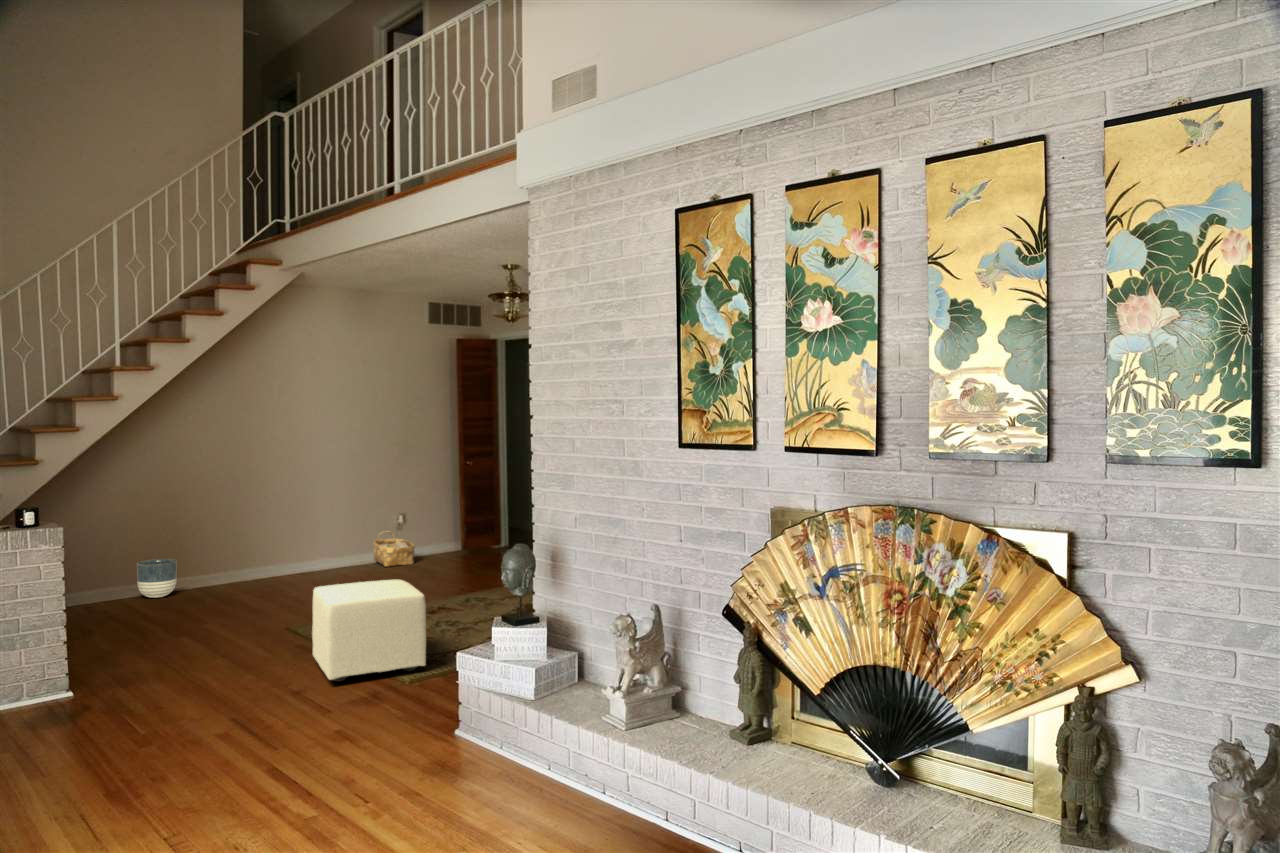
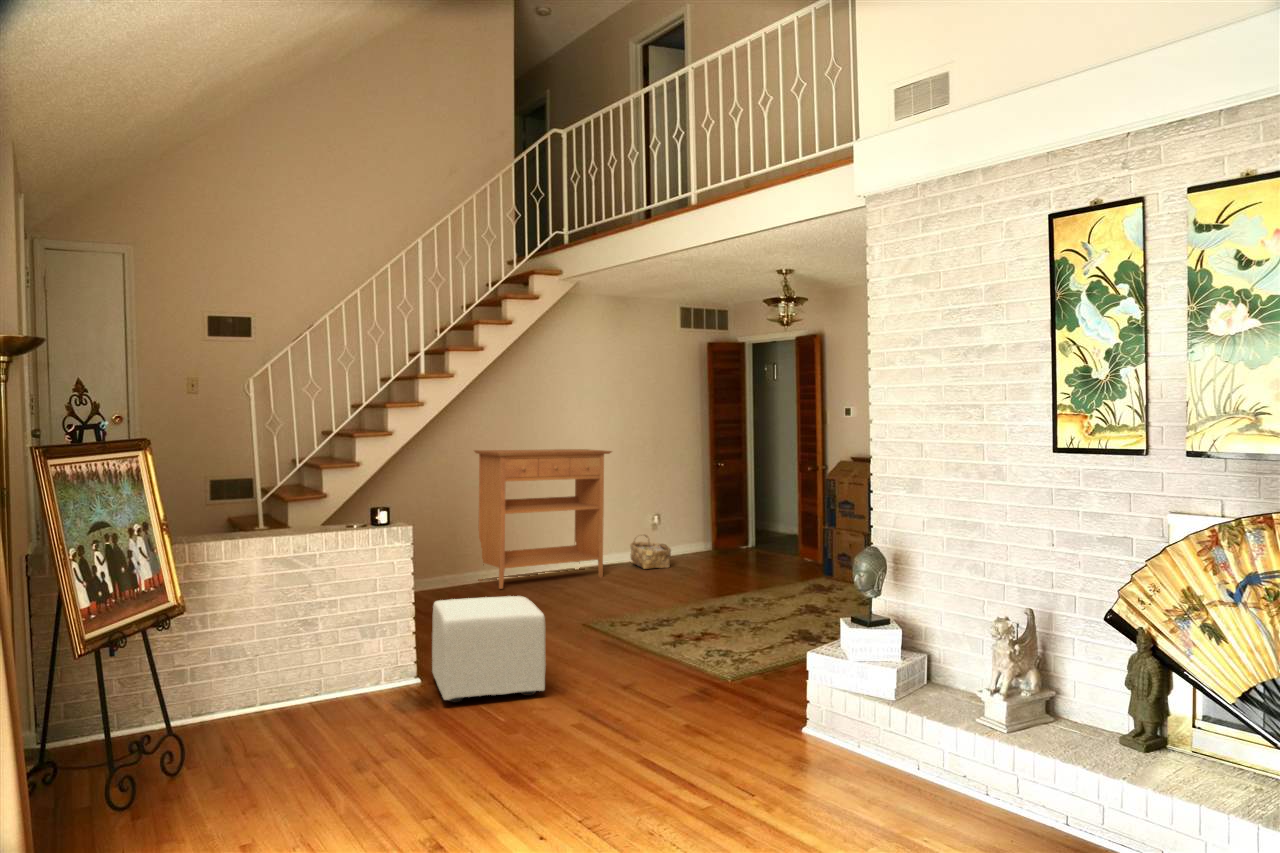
console table: none [189,446,346,595] -> present [474,449,612,589]
planter: present [137,559,177,598] -> none [431,553,465,589]
ottoman: present [312,580,426,681] -> present [432,596,546,702]

